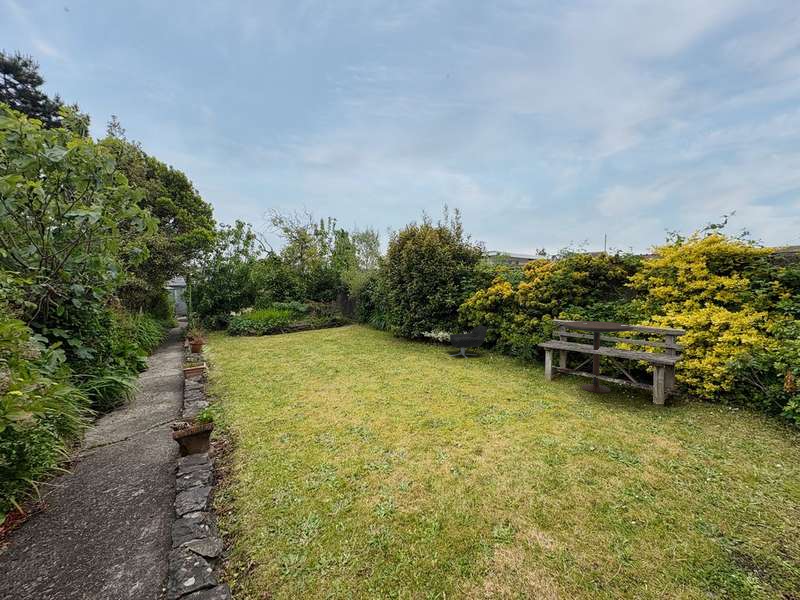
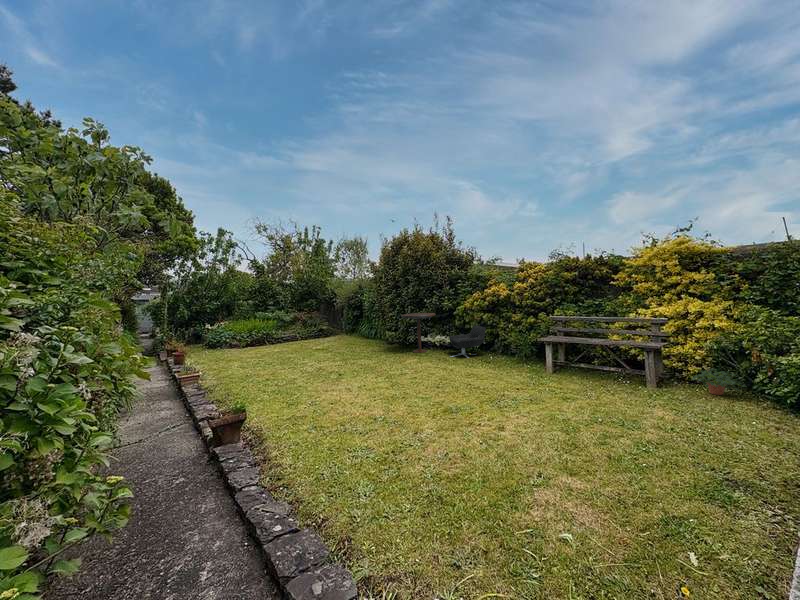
pedestal table: present [563,321,634,393] -> present [401,313,436,353]
potted plant: none [706,391,775,423] -> present [692,369,747,395]

